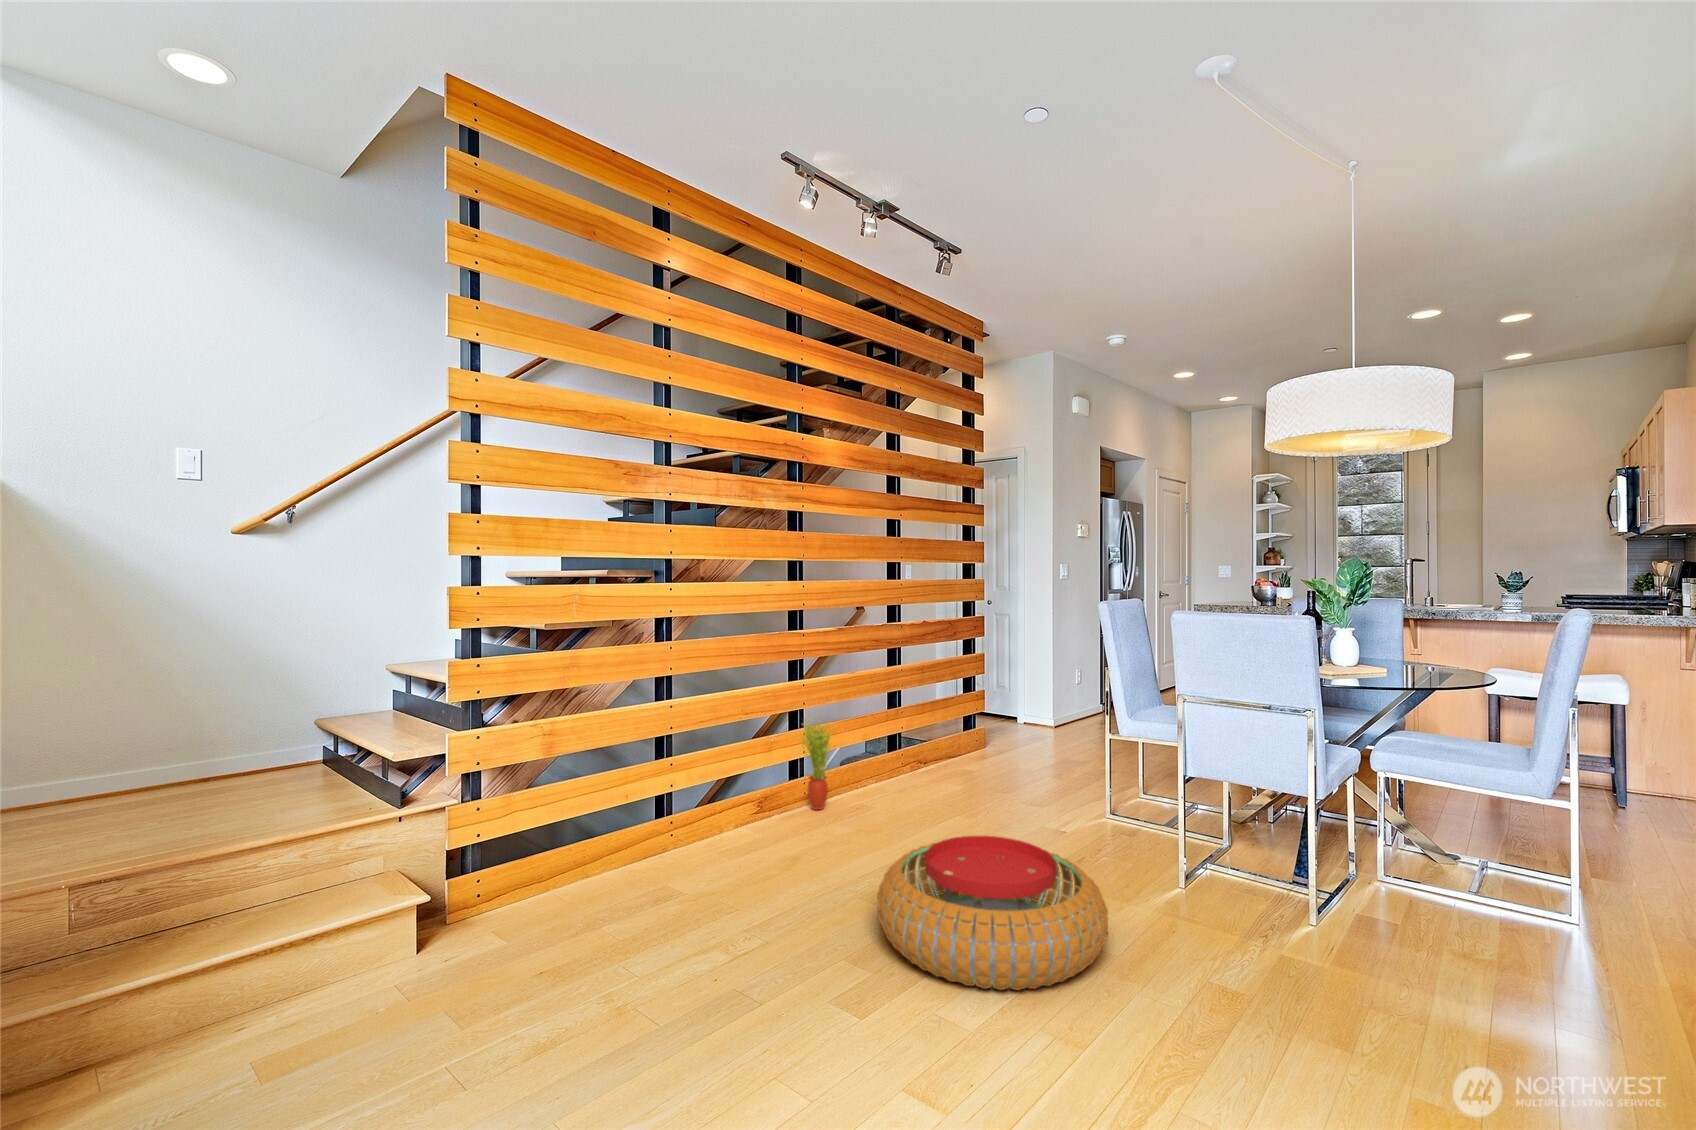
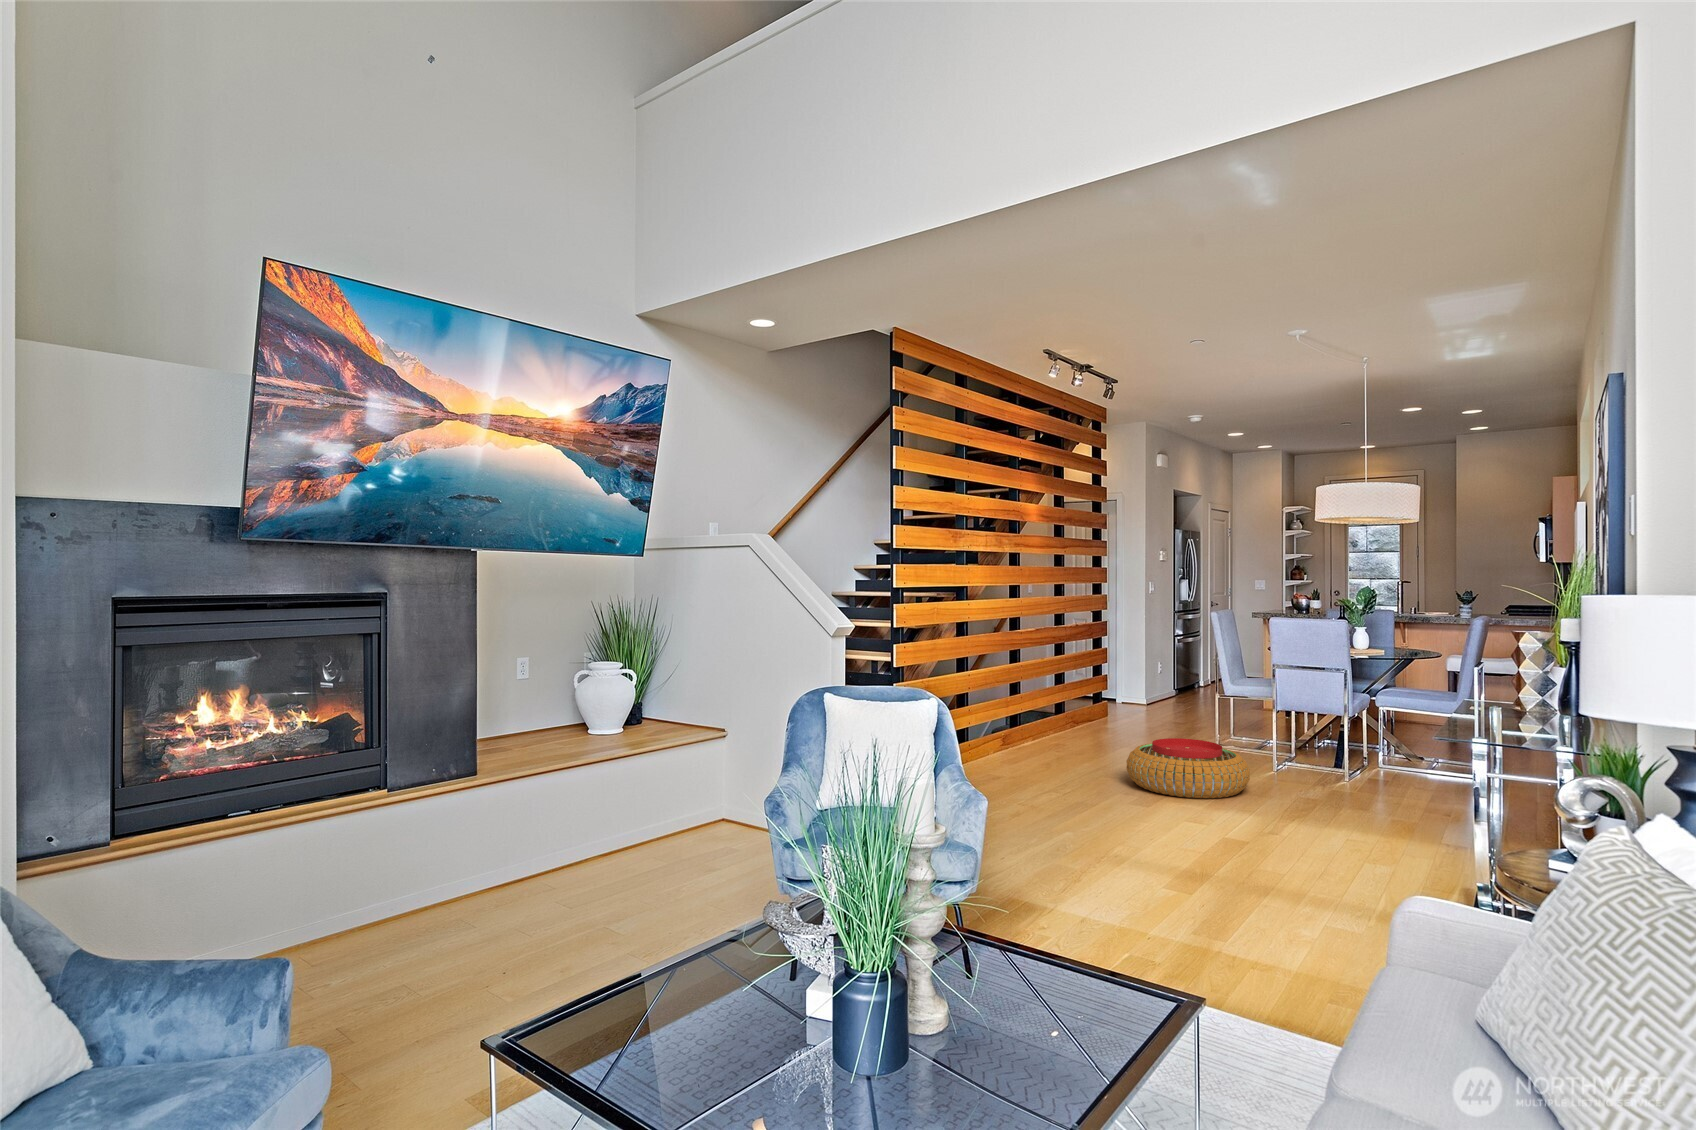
potted plant: present [802,719,836,810] -> none [1023,686,1044,746]

